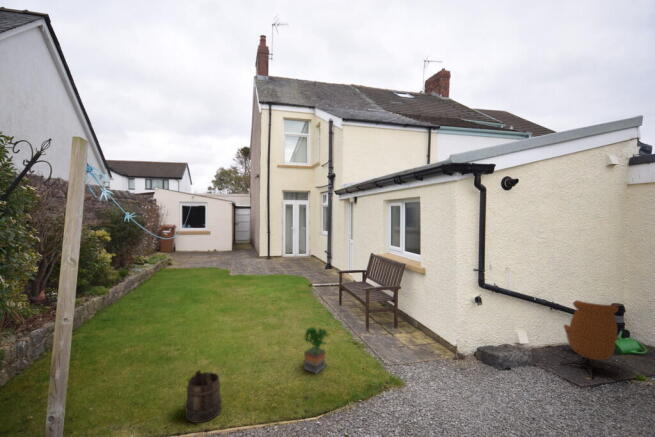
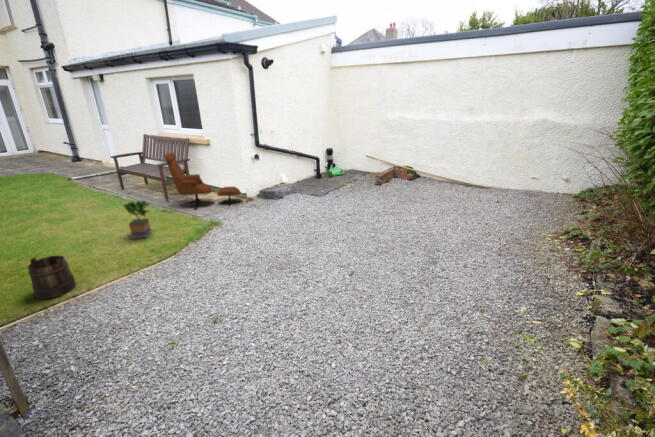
lounge chair: present [561,300,619,378] -> present [164,153,240,209]

